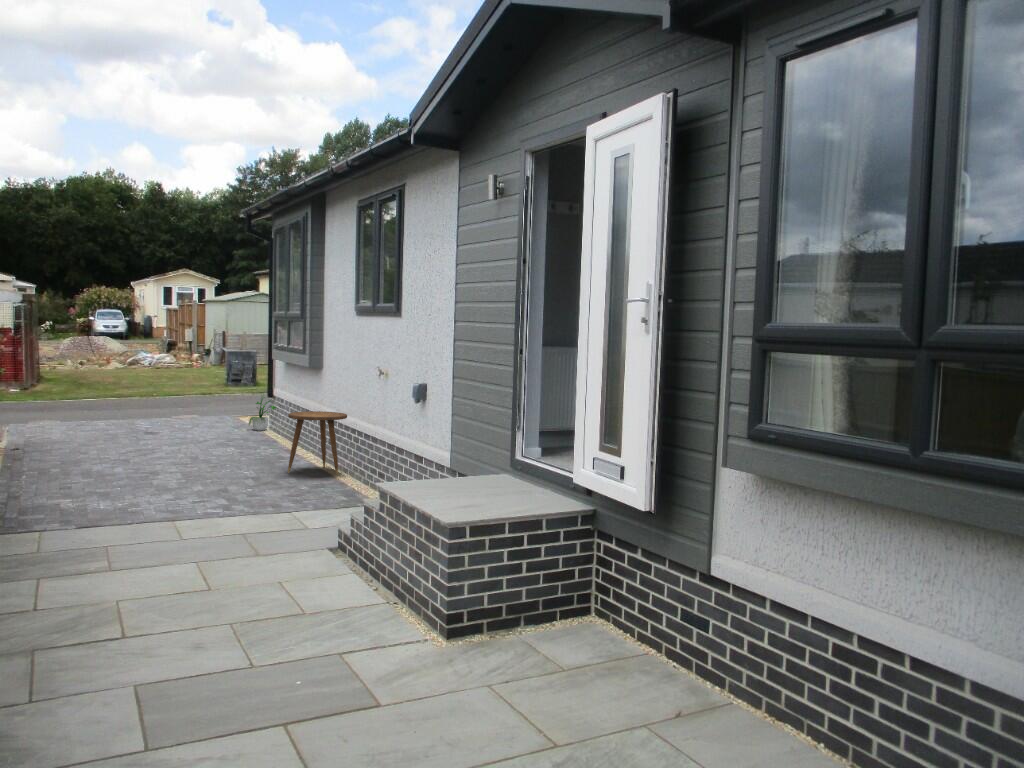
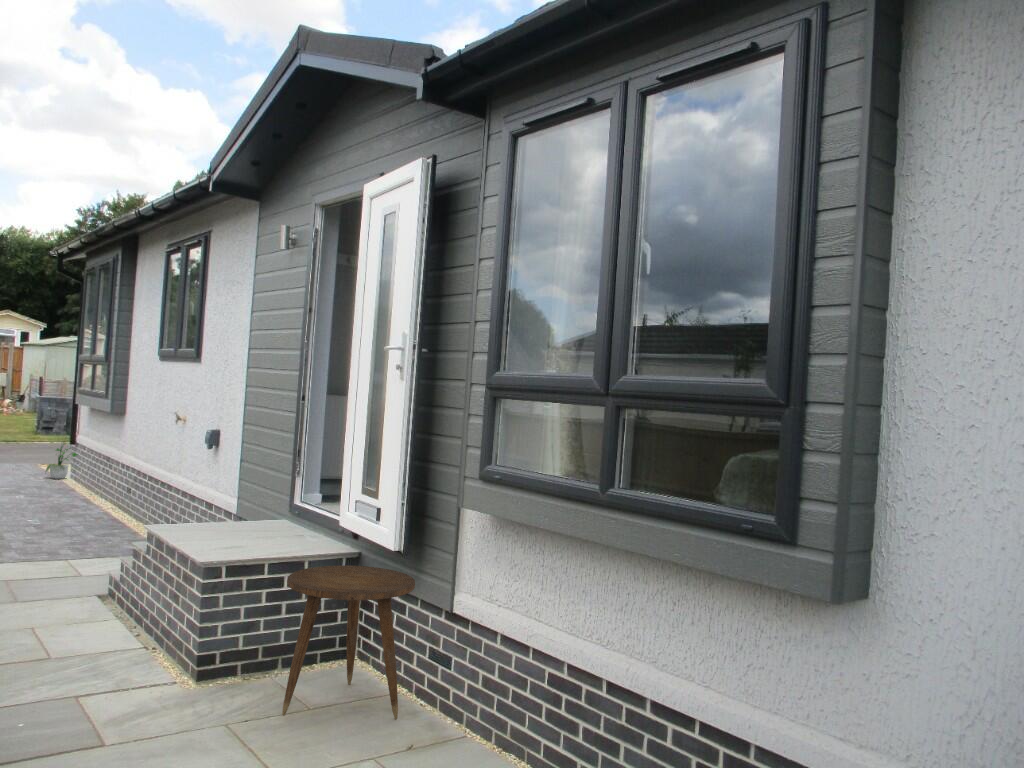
side table: present [288,411,347,475] -> present [282,565,415,719]

